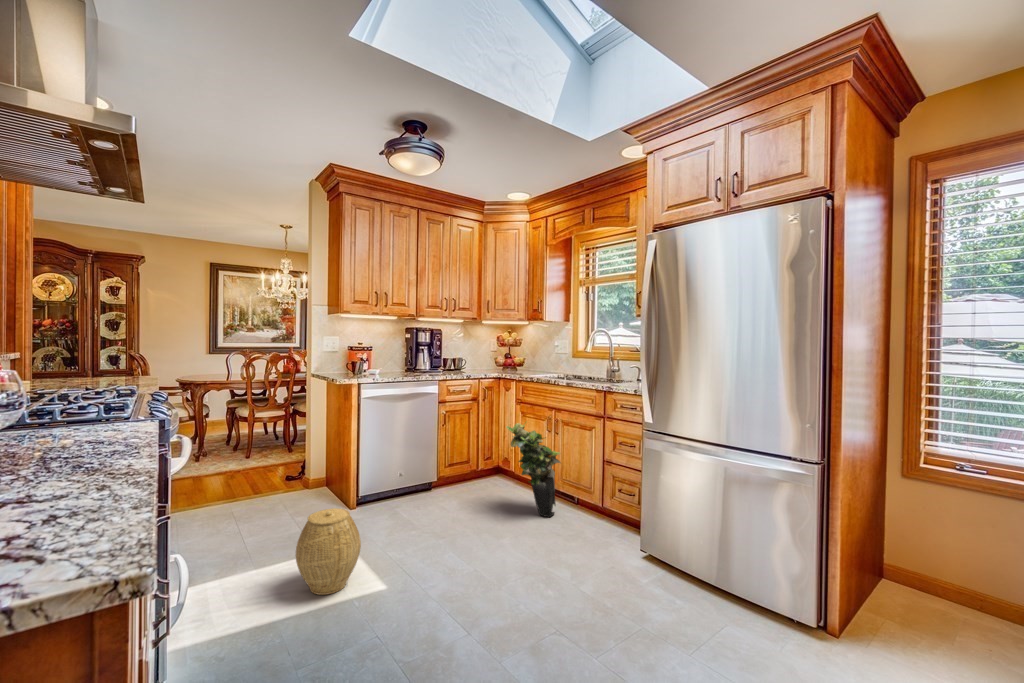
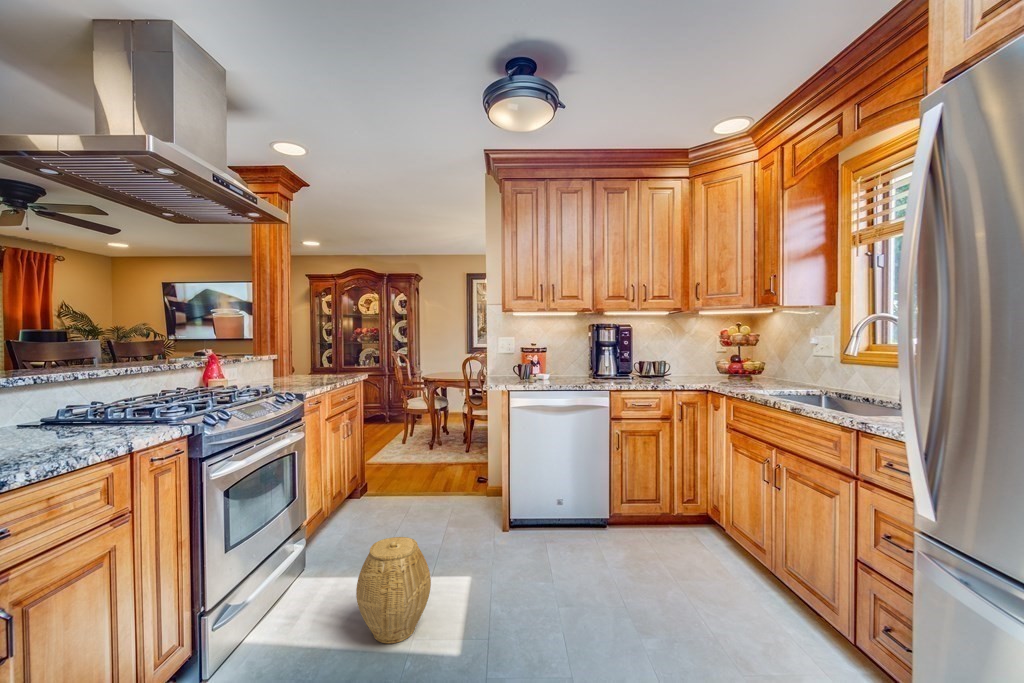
potted plant: present [506,423,560,517] -> none [678,462,774,629]

